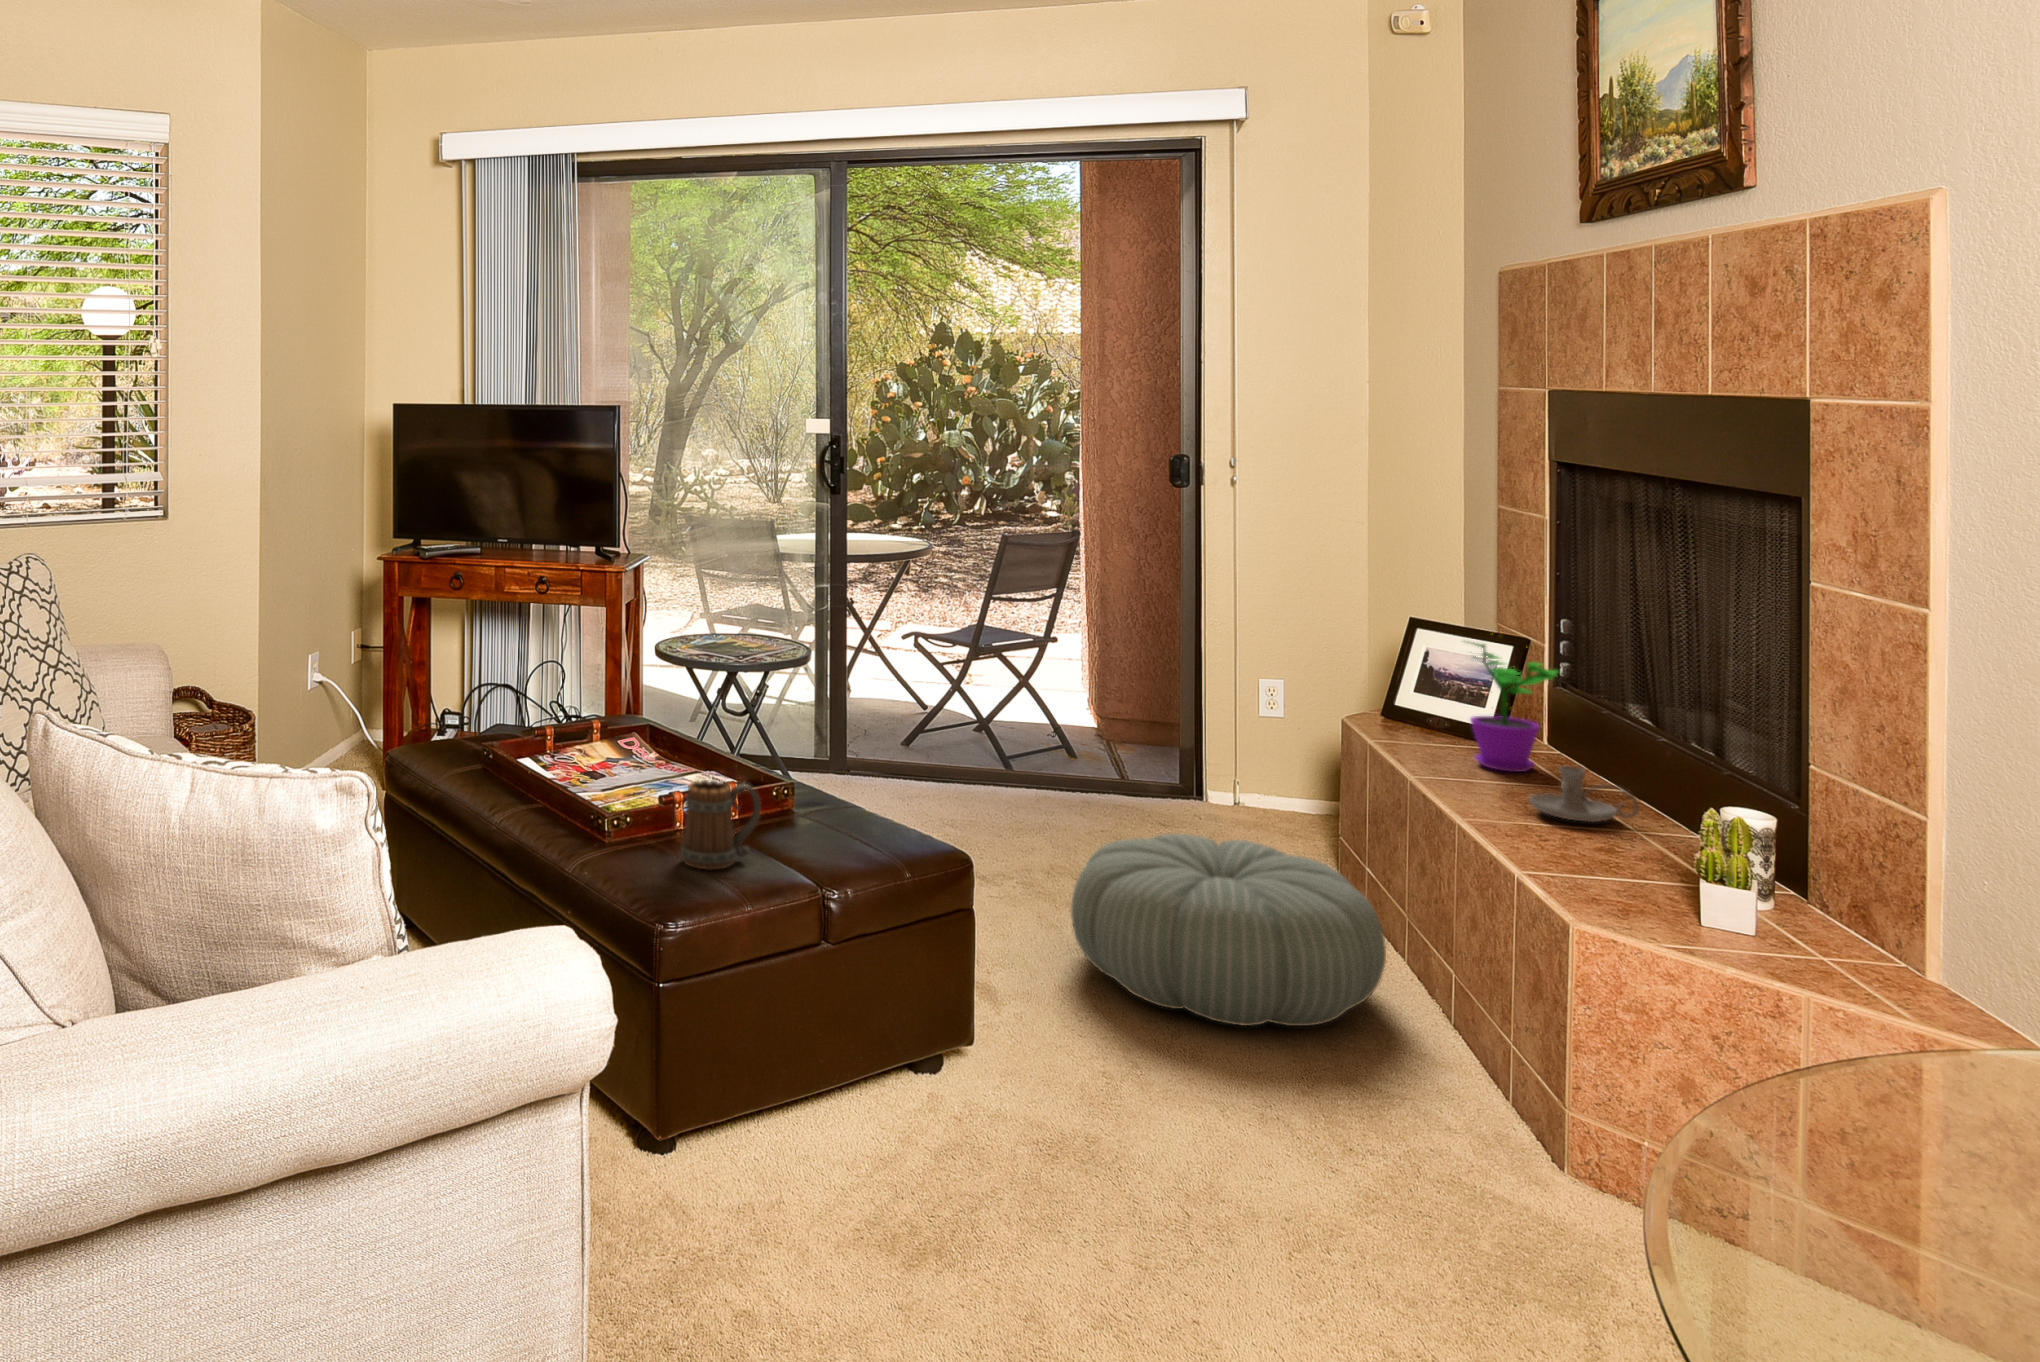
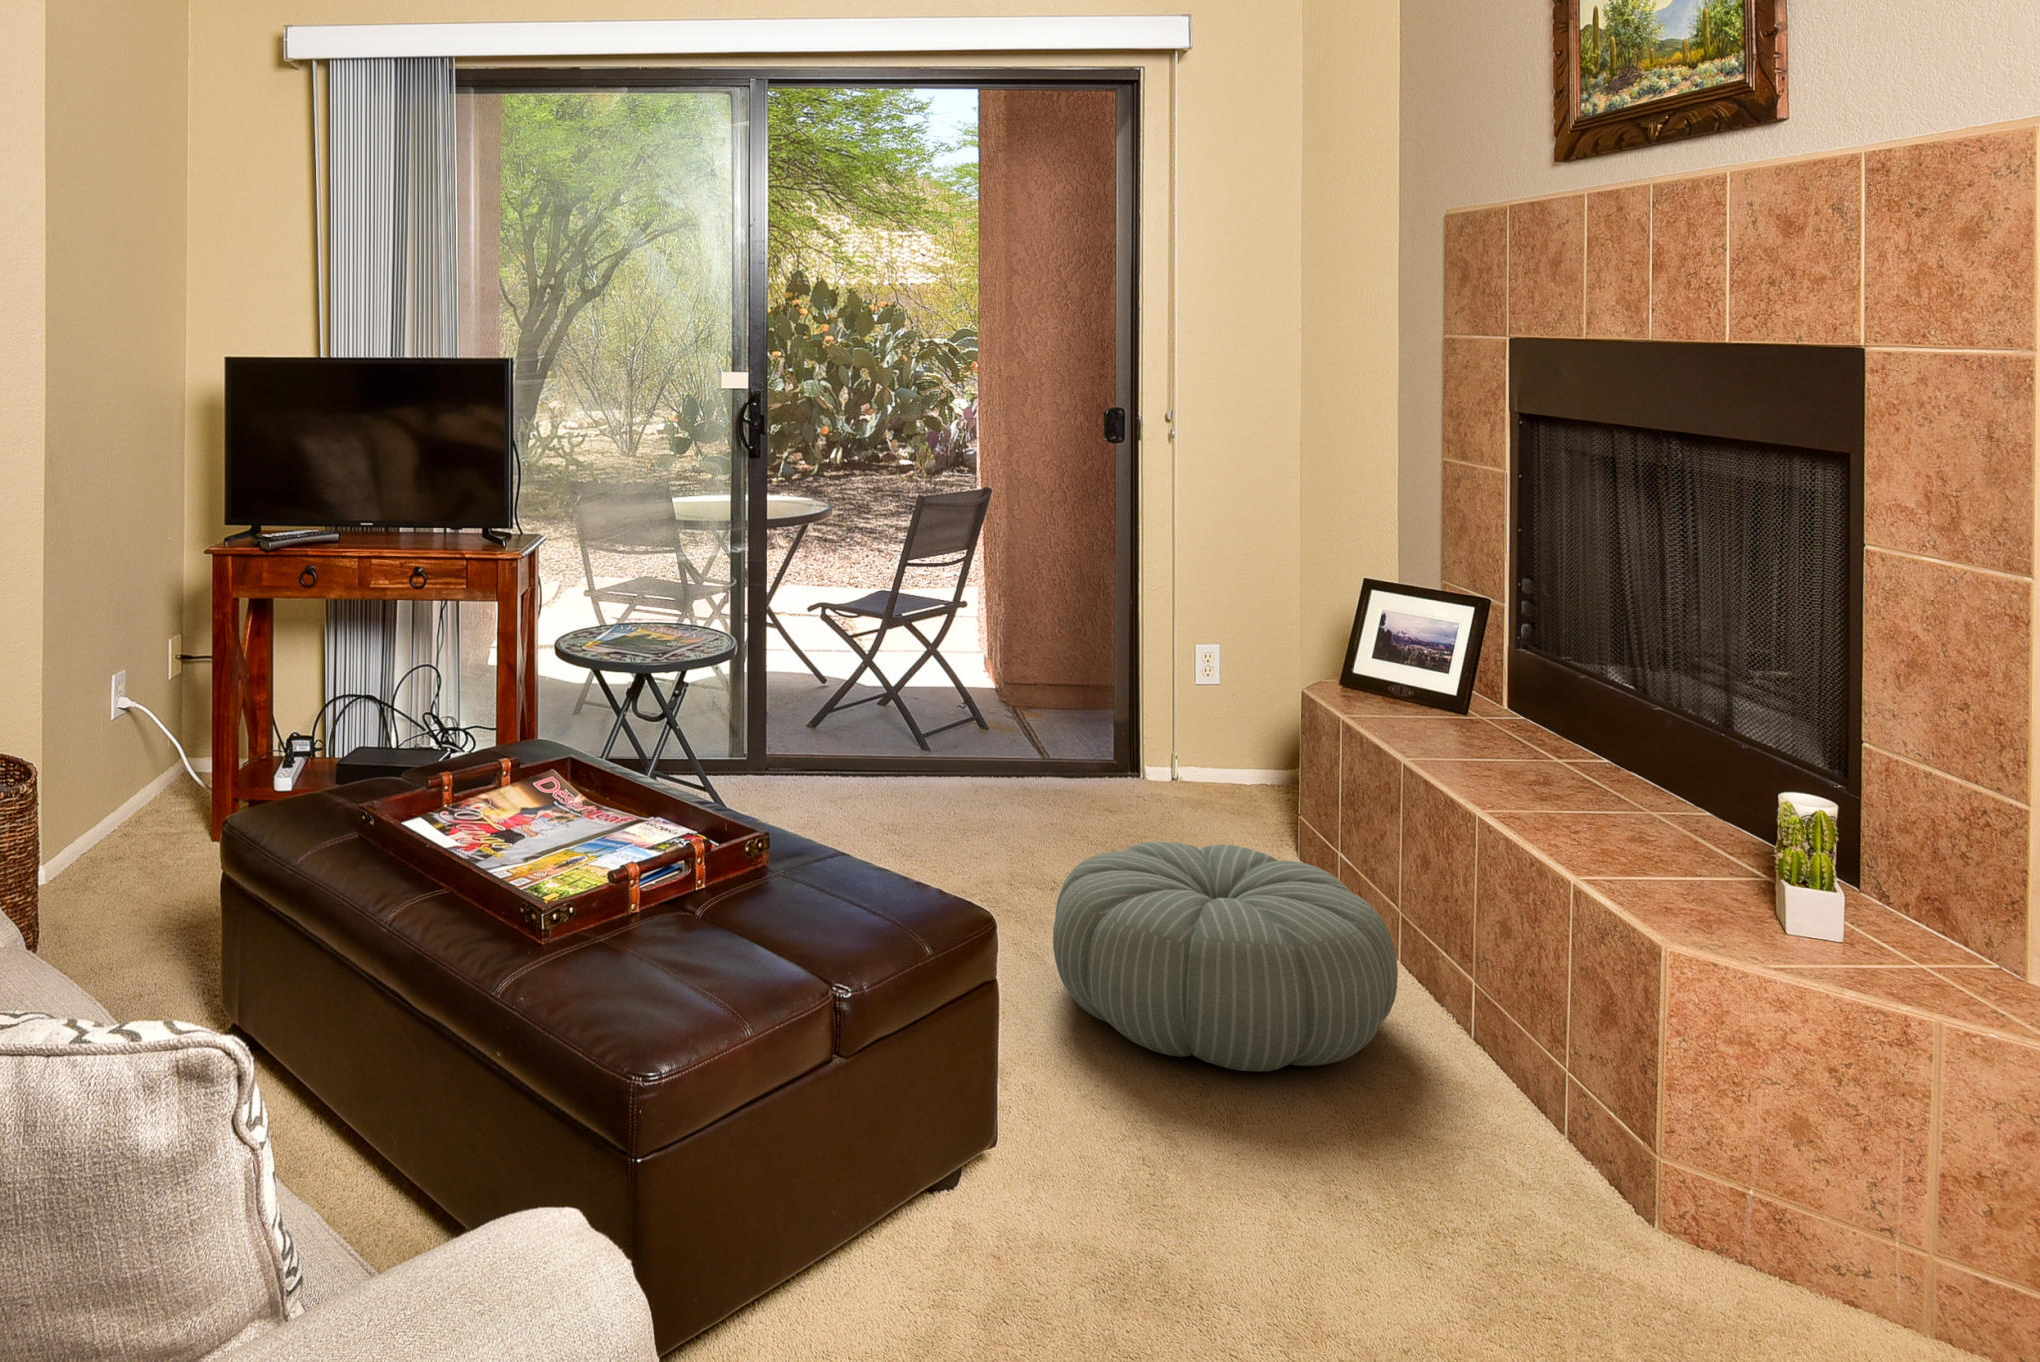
flower pot: present [1471,642,1557,772] -> none [1441,600,1540,749]
candle holder: present [1529,766,1639,822] -> none [1534,748,1650,809]
mug: present [681,780,761,869] -> none [637,853,739,974]

